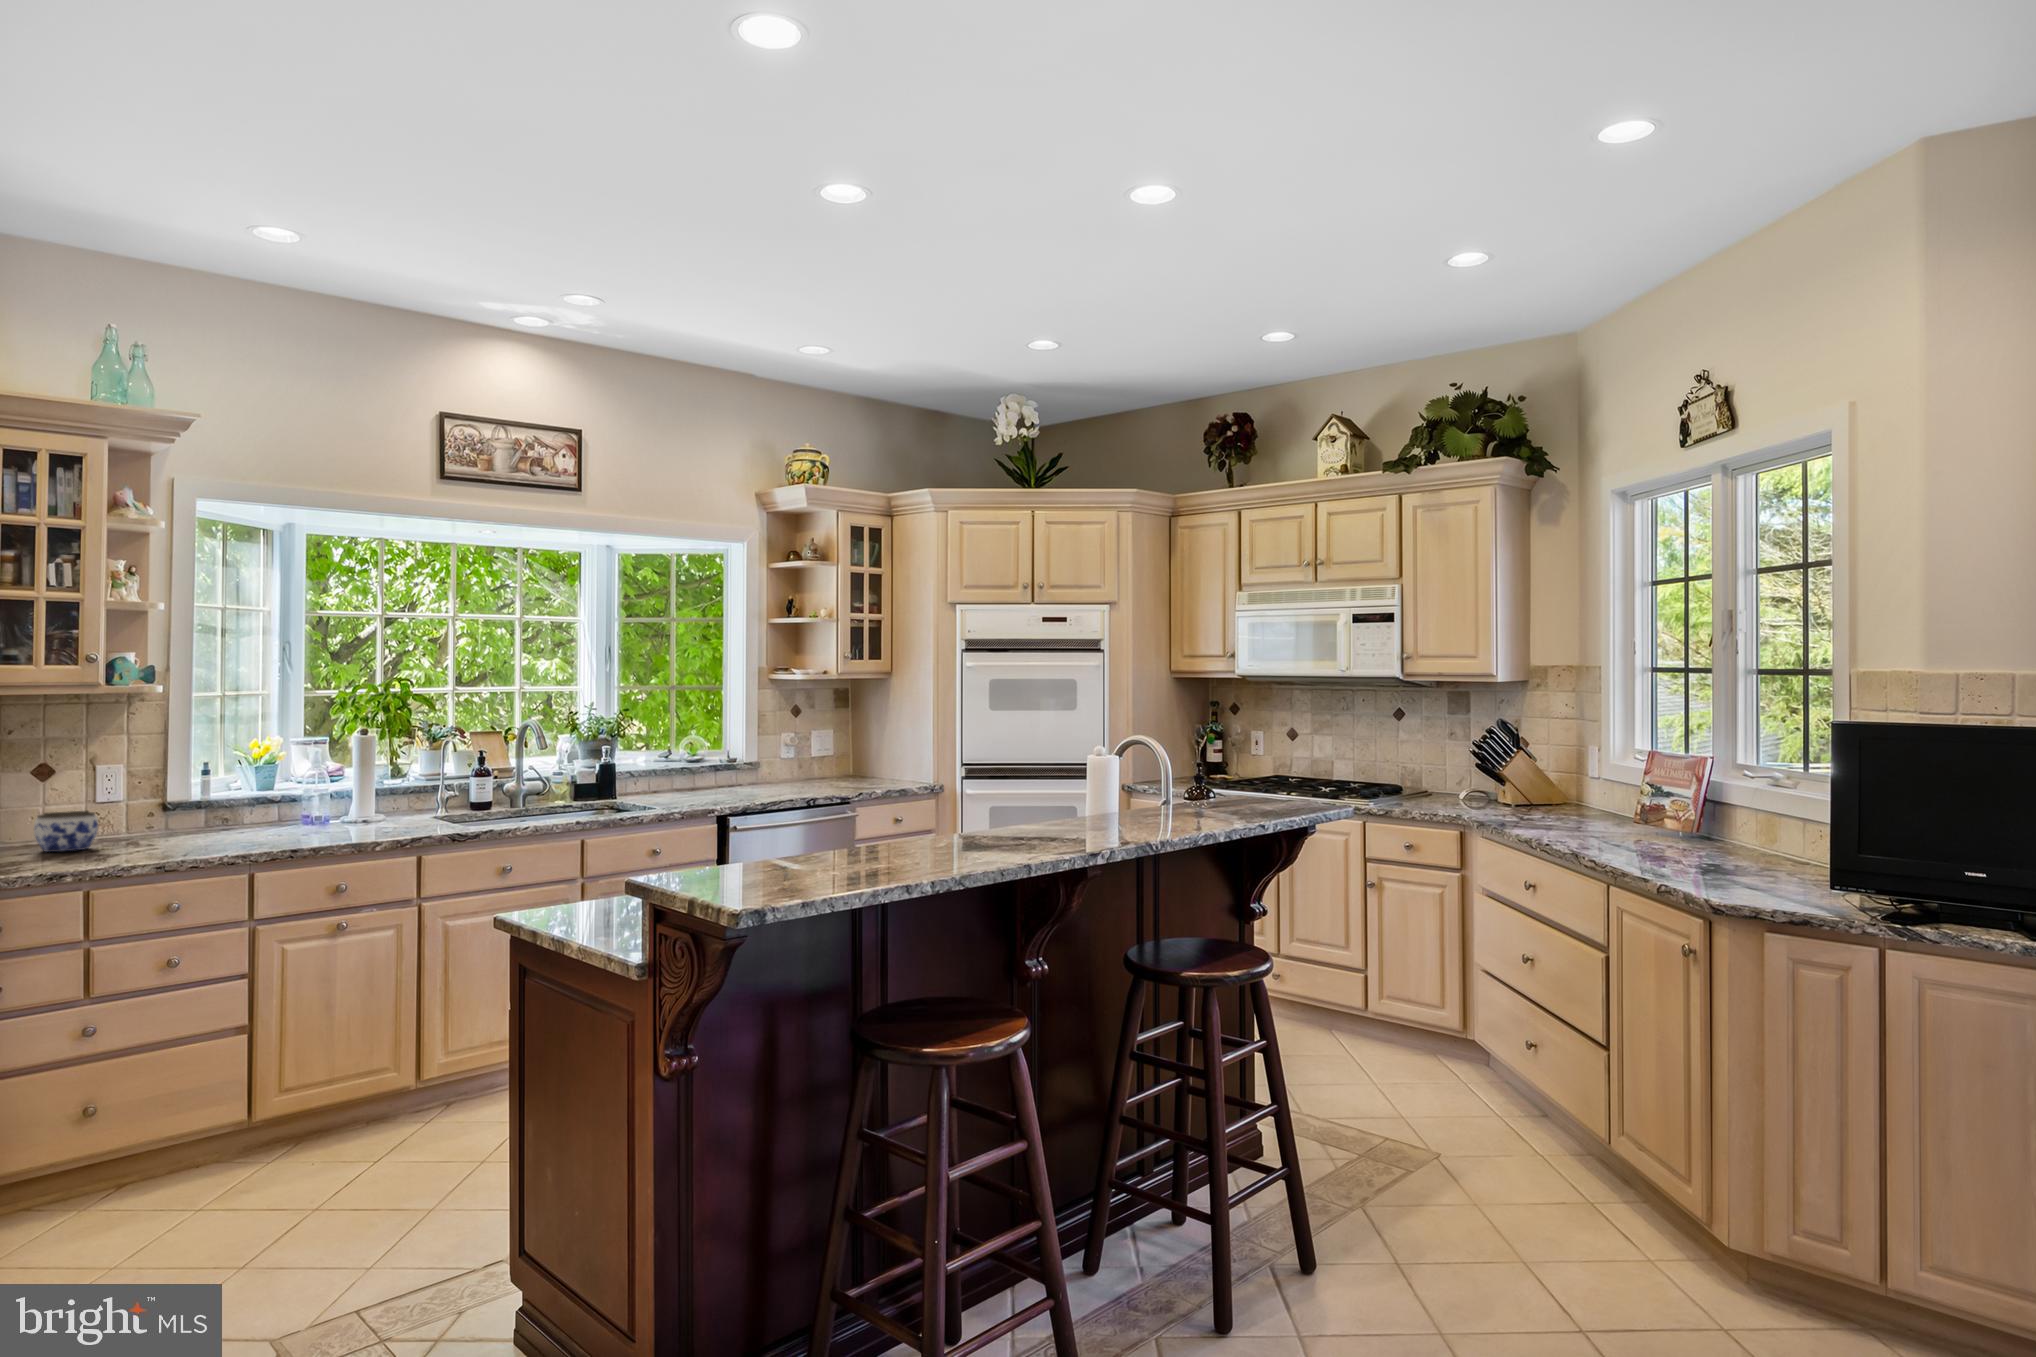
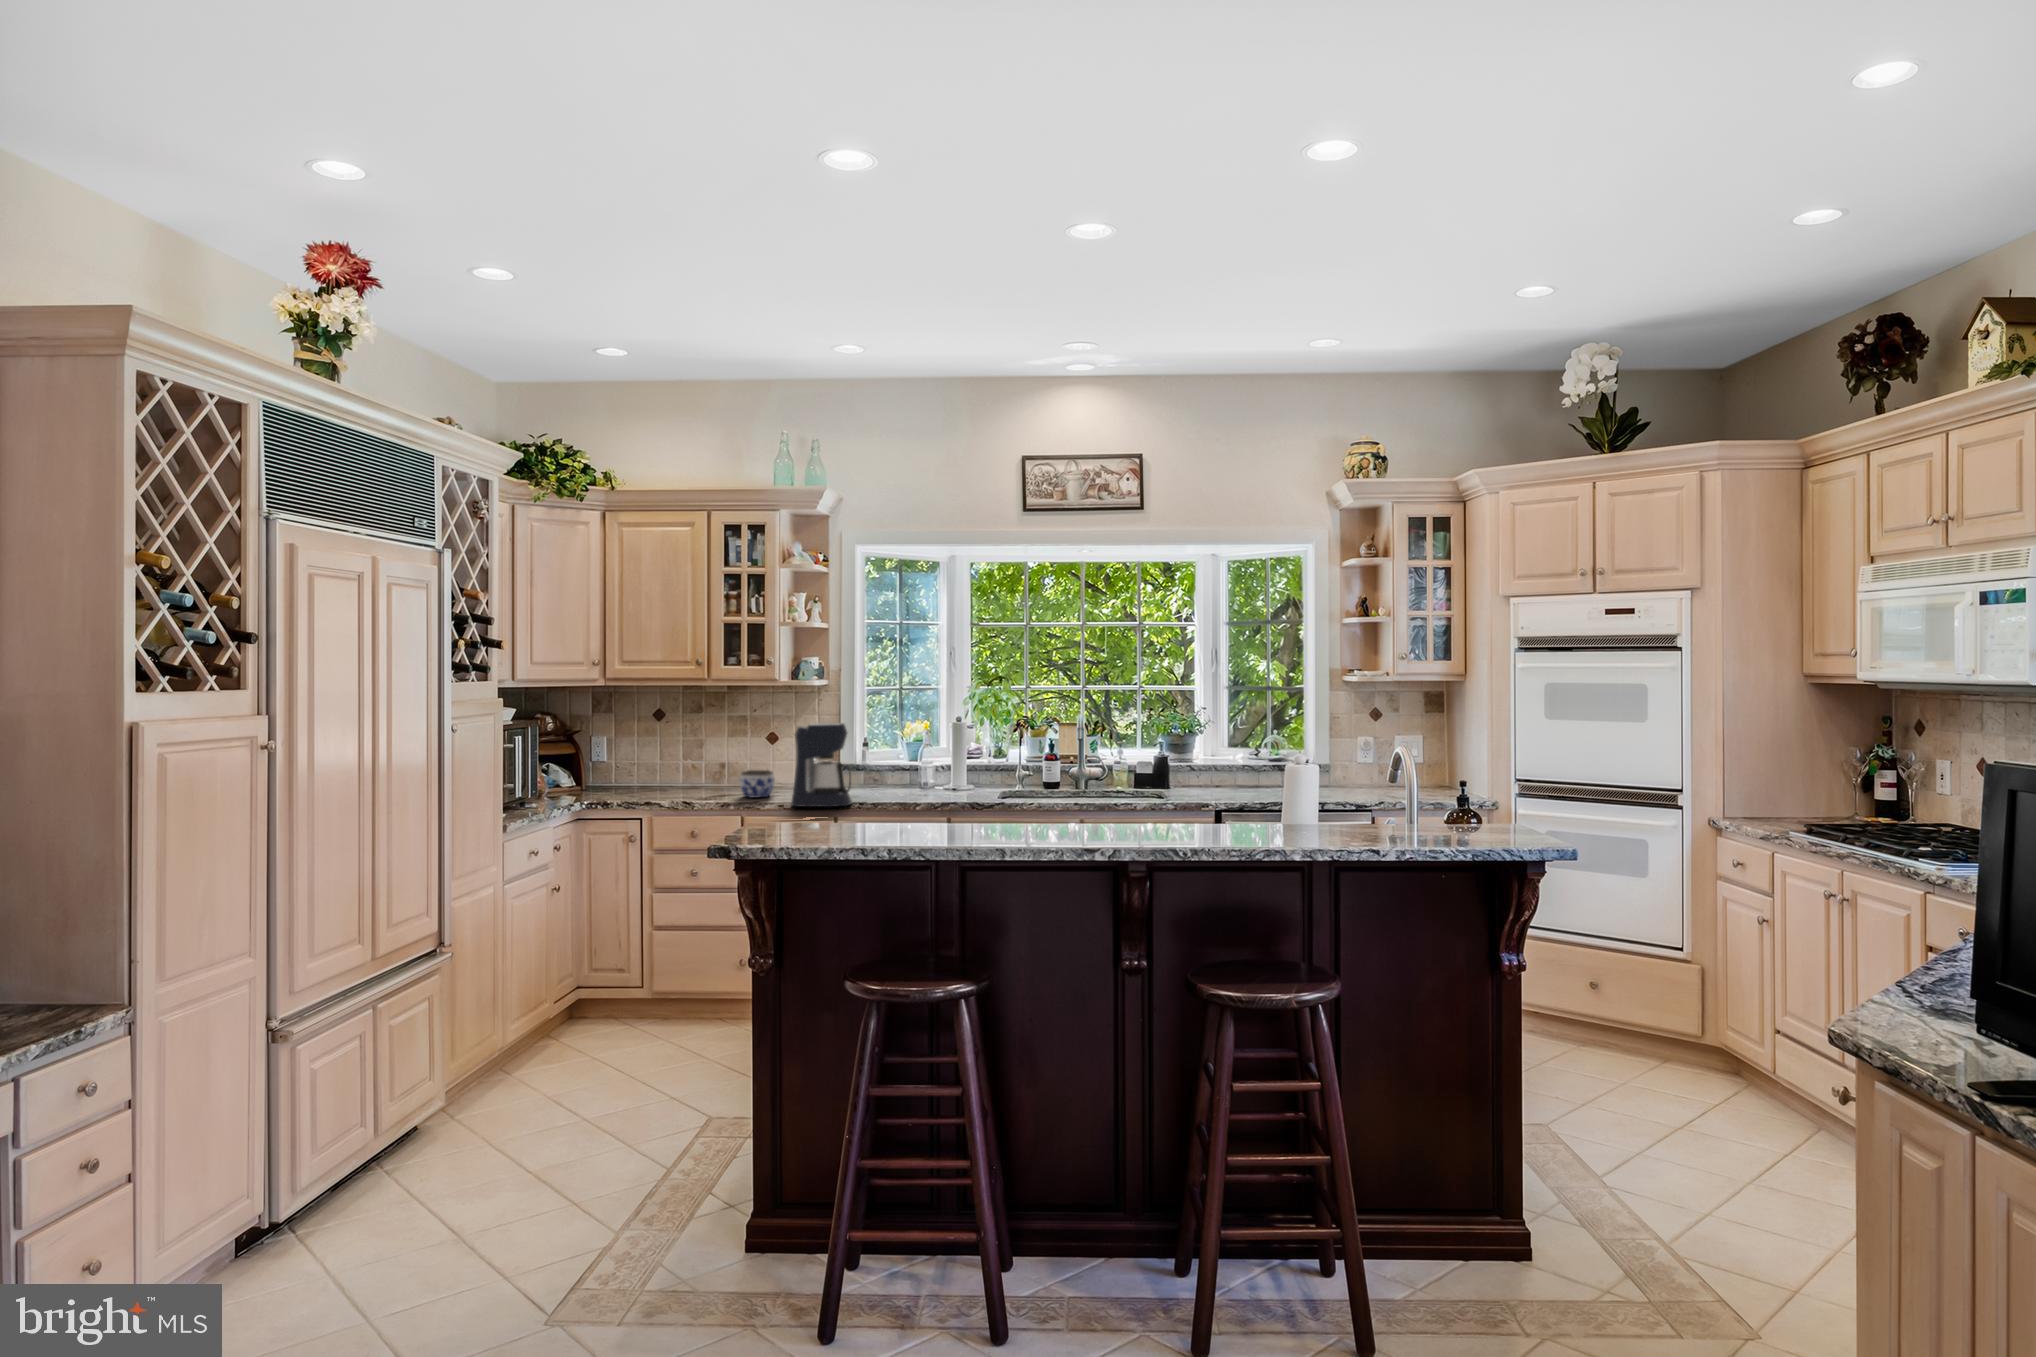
coffee maker: none [154,735,255,853] -> present [791,723,852,807]

